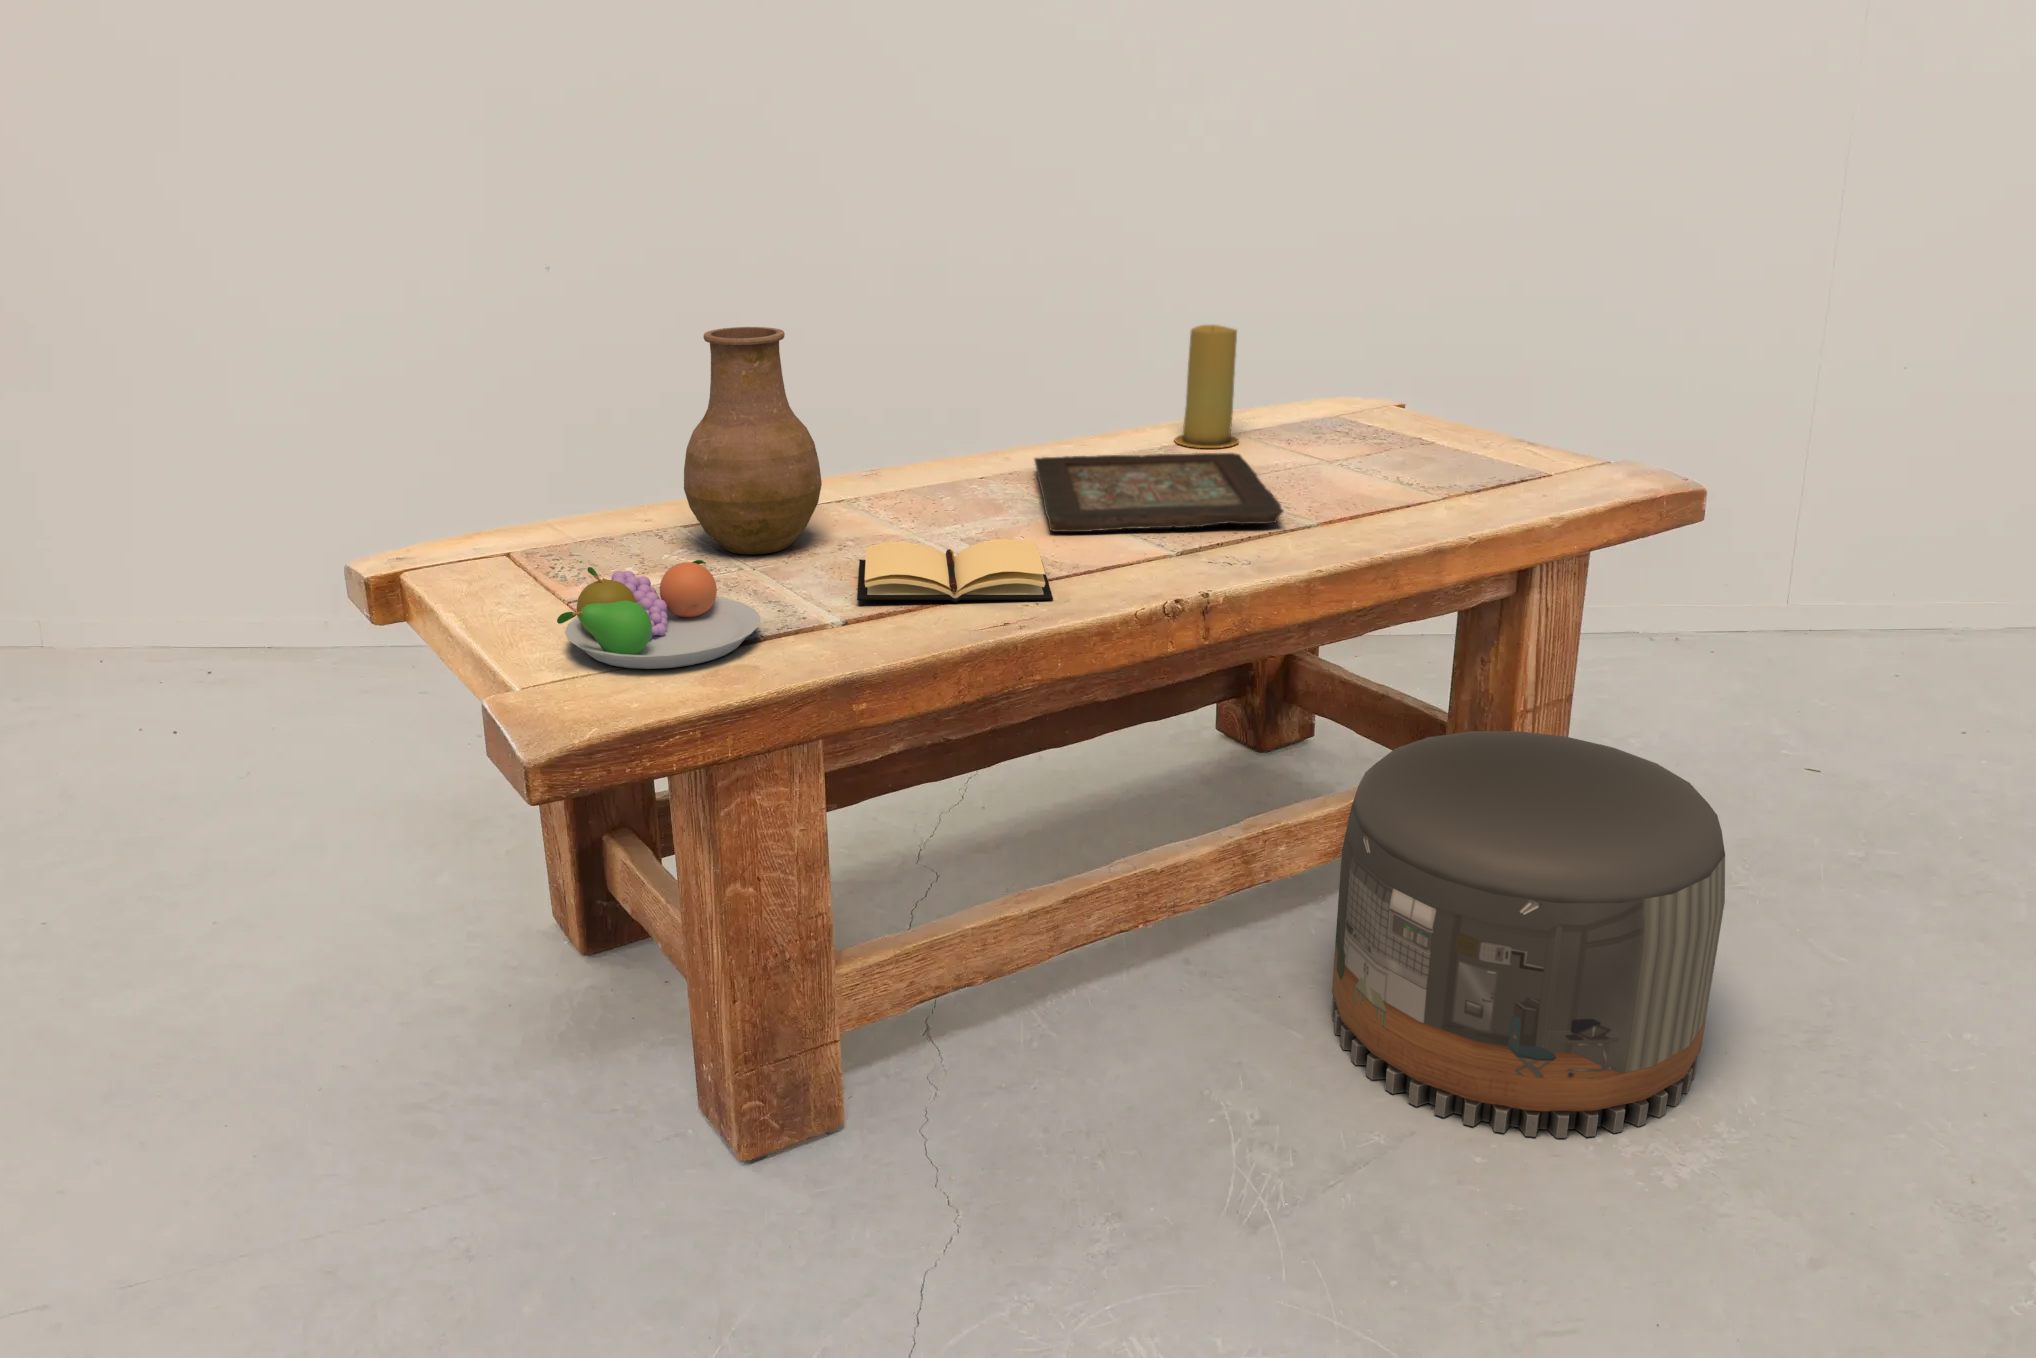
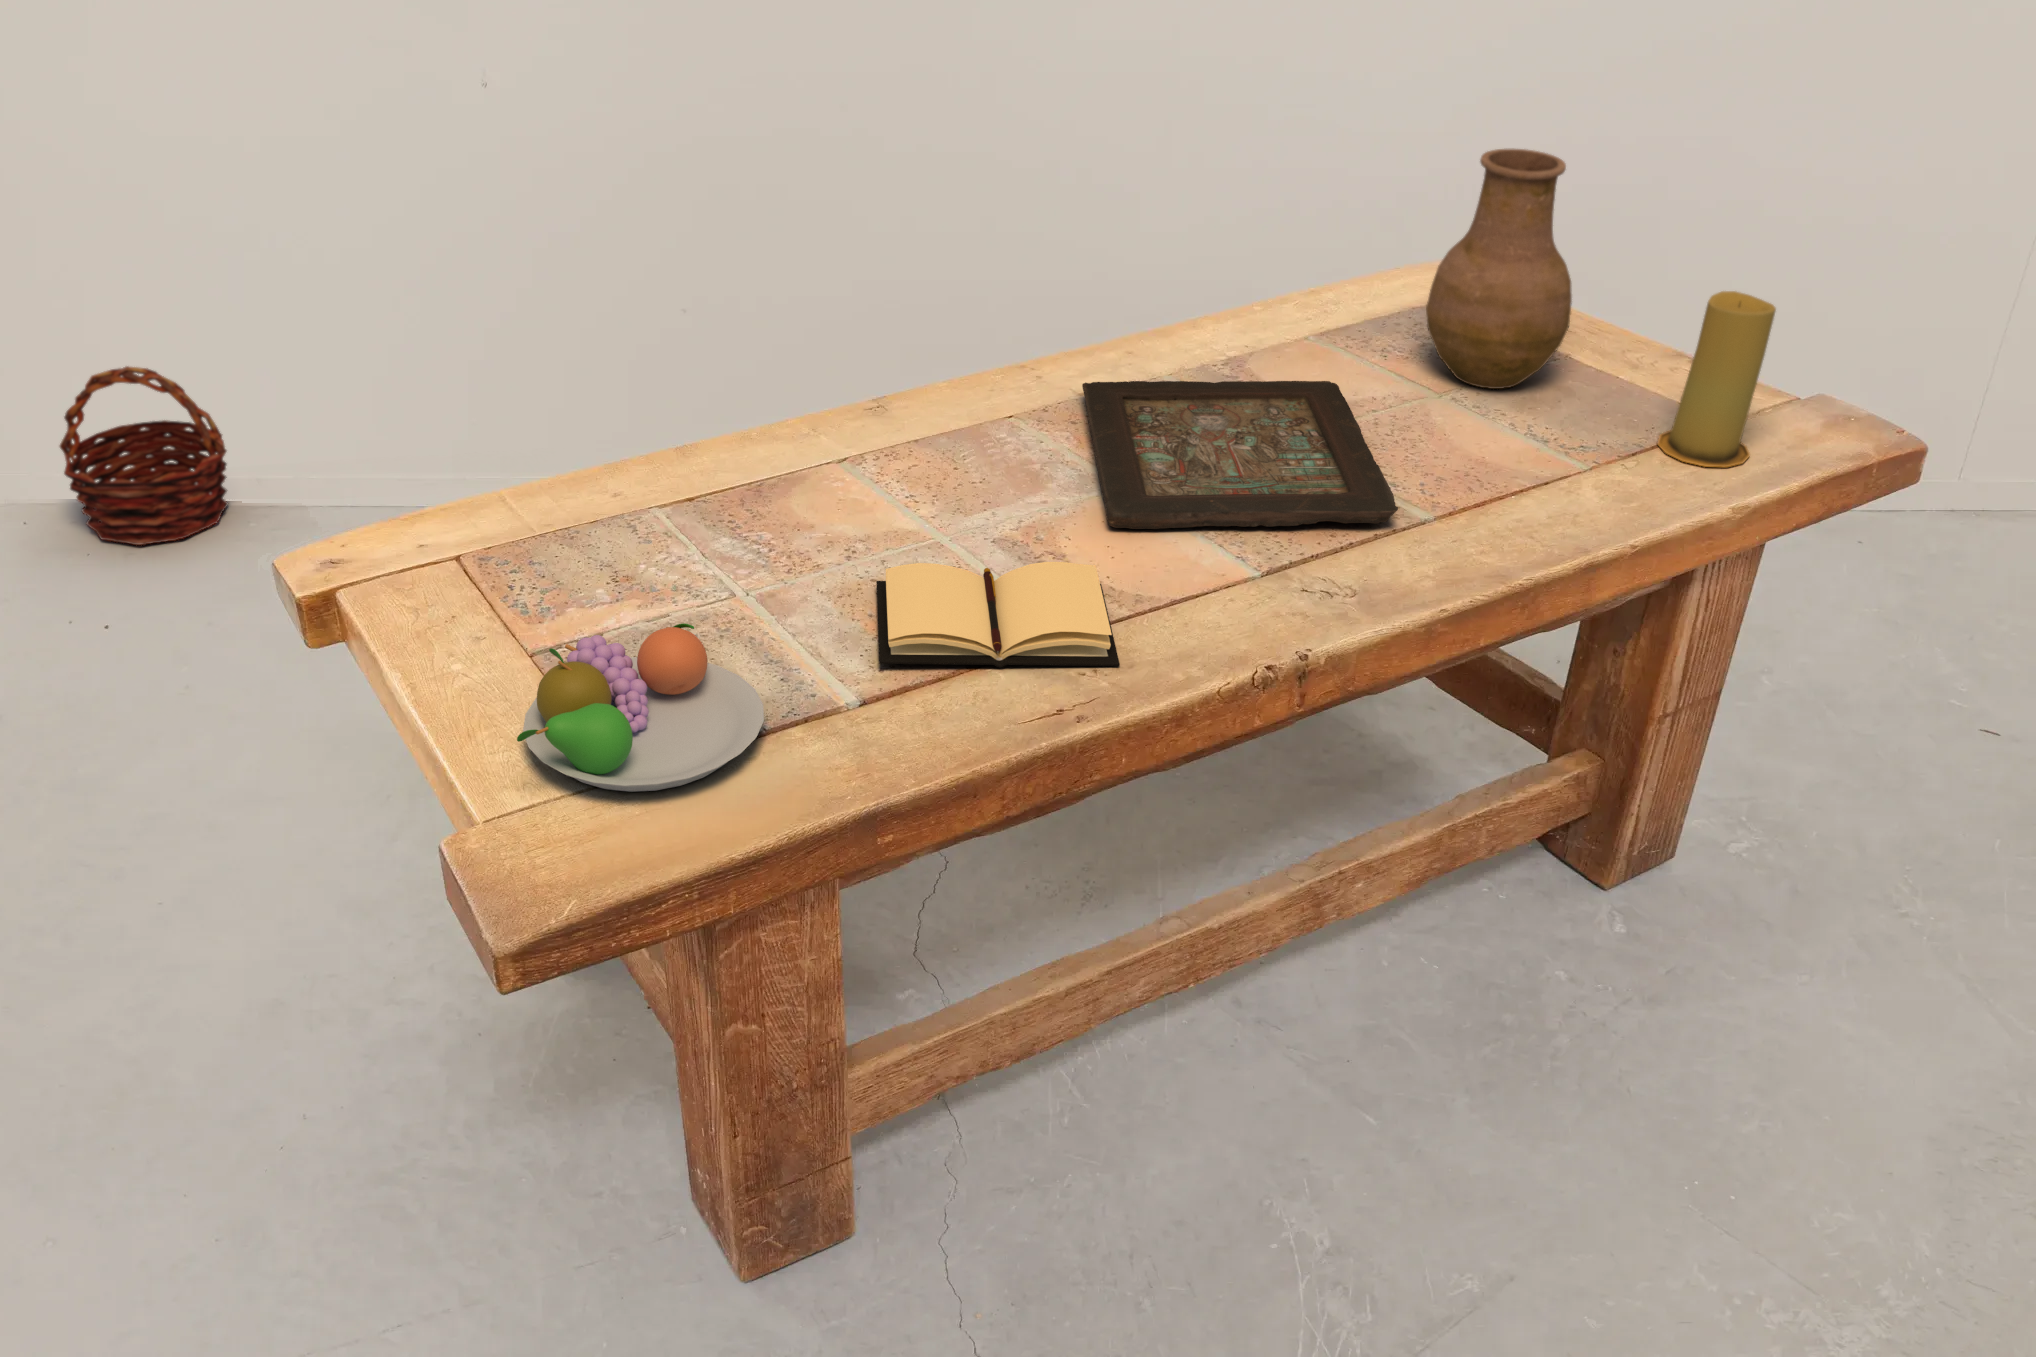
candle: present [1174,325,1239,448] -> present [1658,291,1776,467]
vase: present [684,327,822,554] -> present [1426,149,1572,389]
basket: none [225,544,360,688] -> present [60,366,228,545]
pouf: present [1332,731,1725,1138] -> none [1413,772,1899,1283]

